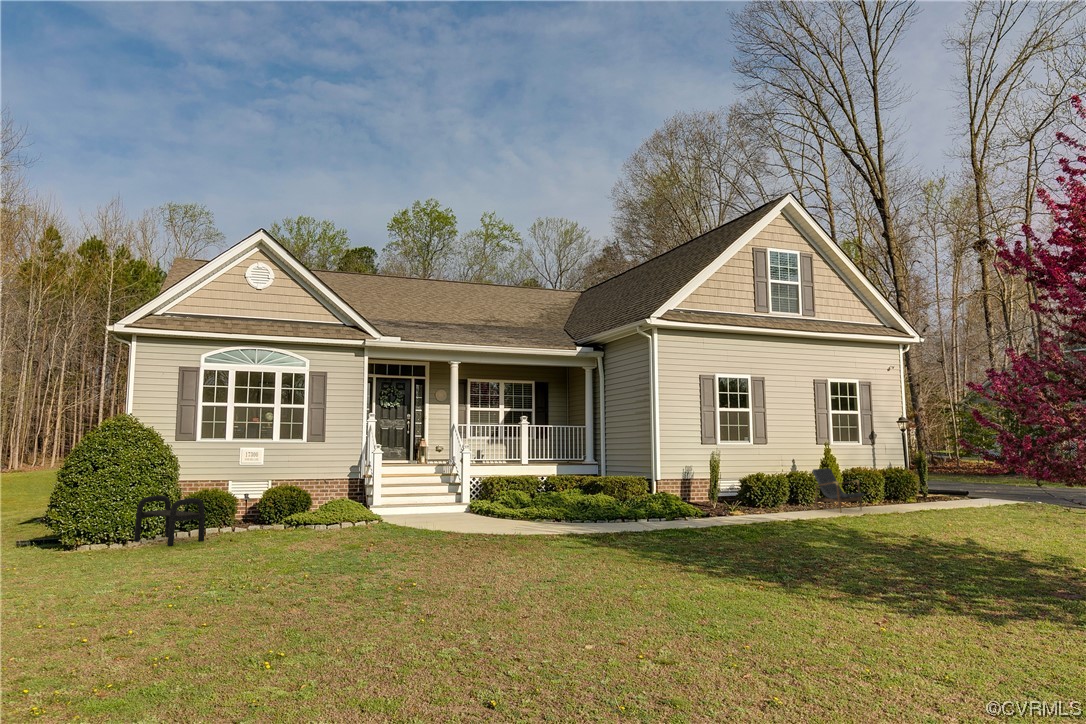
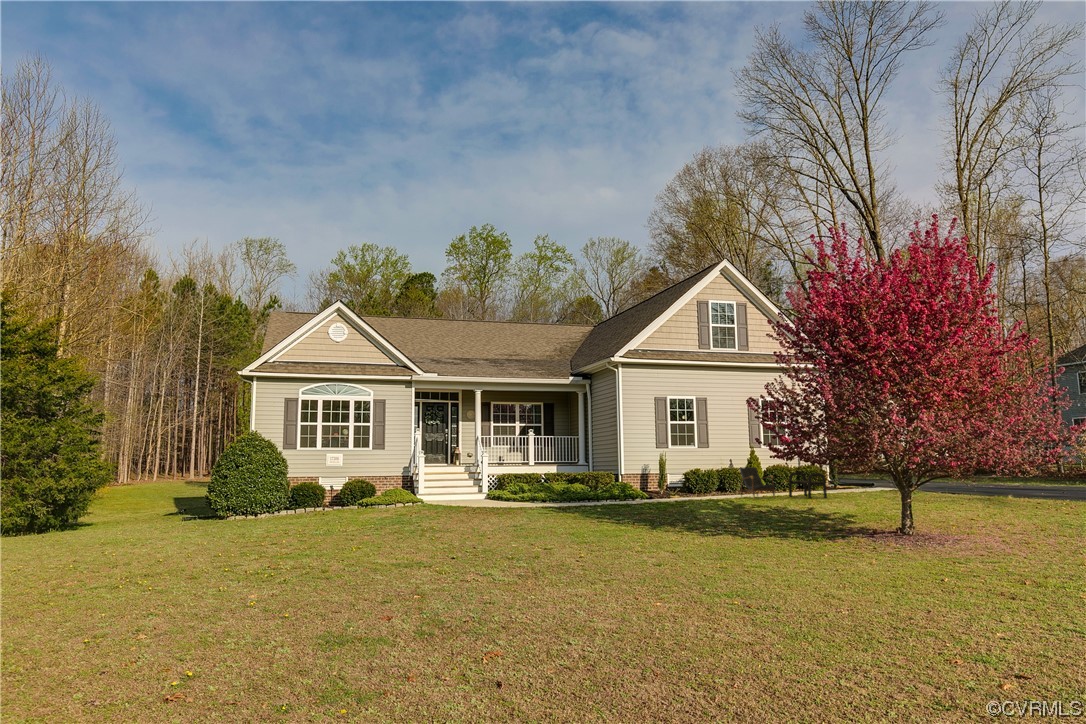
bench: present [134,496,204,546] -> present [789,472,827,499]

